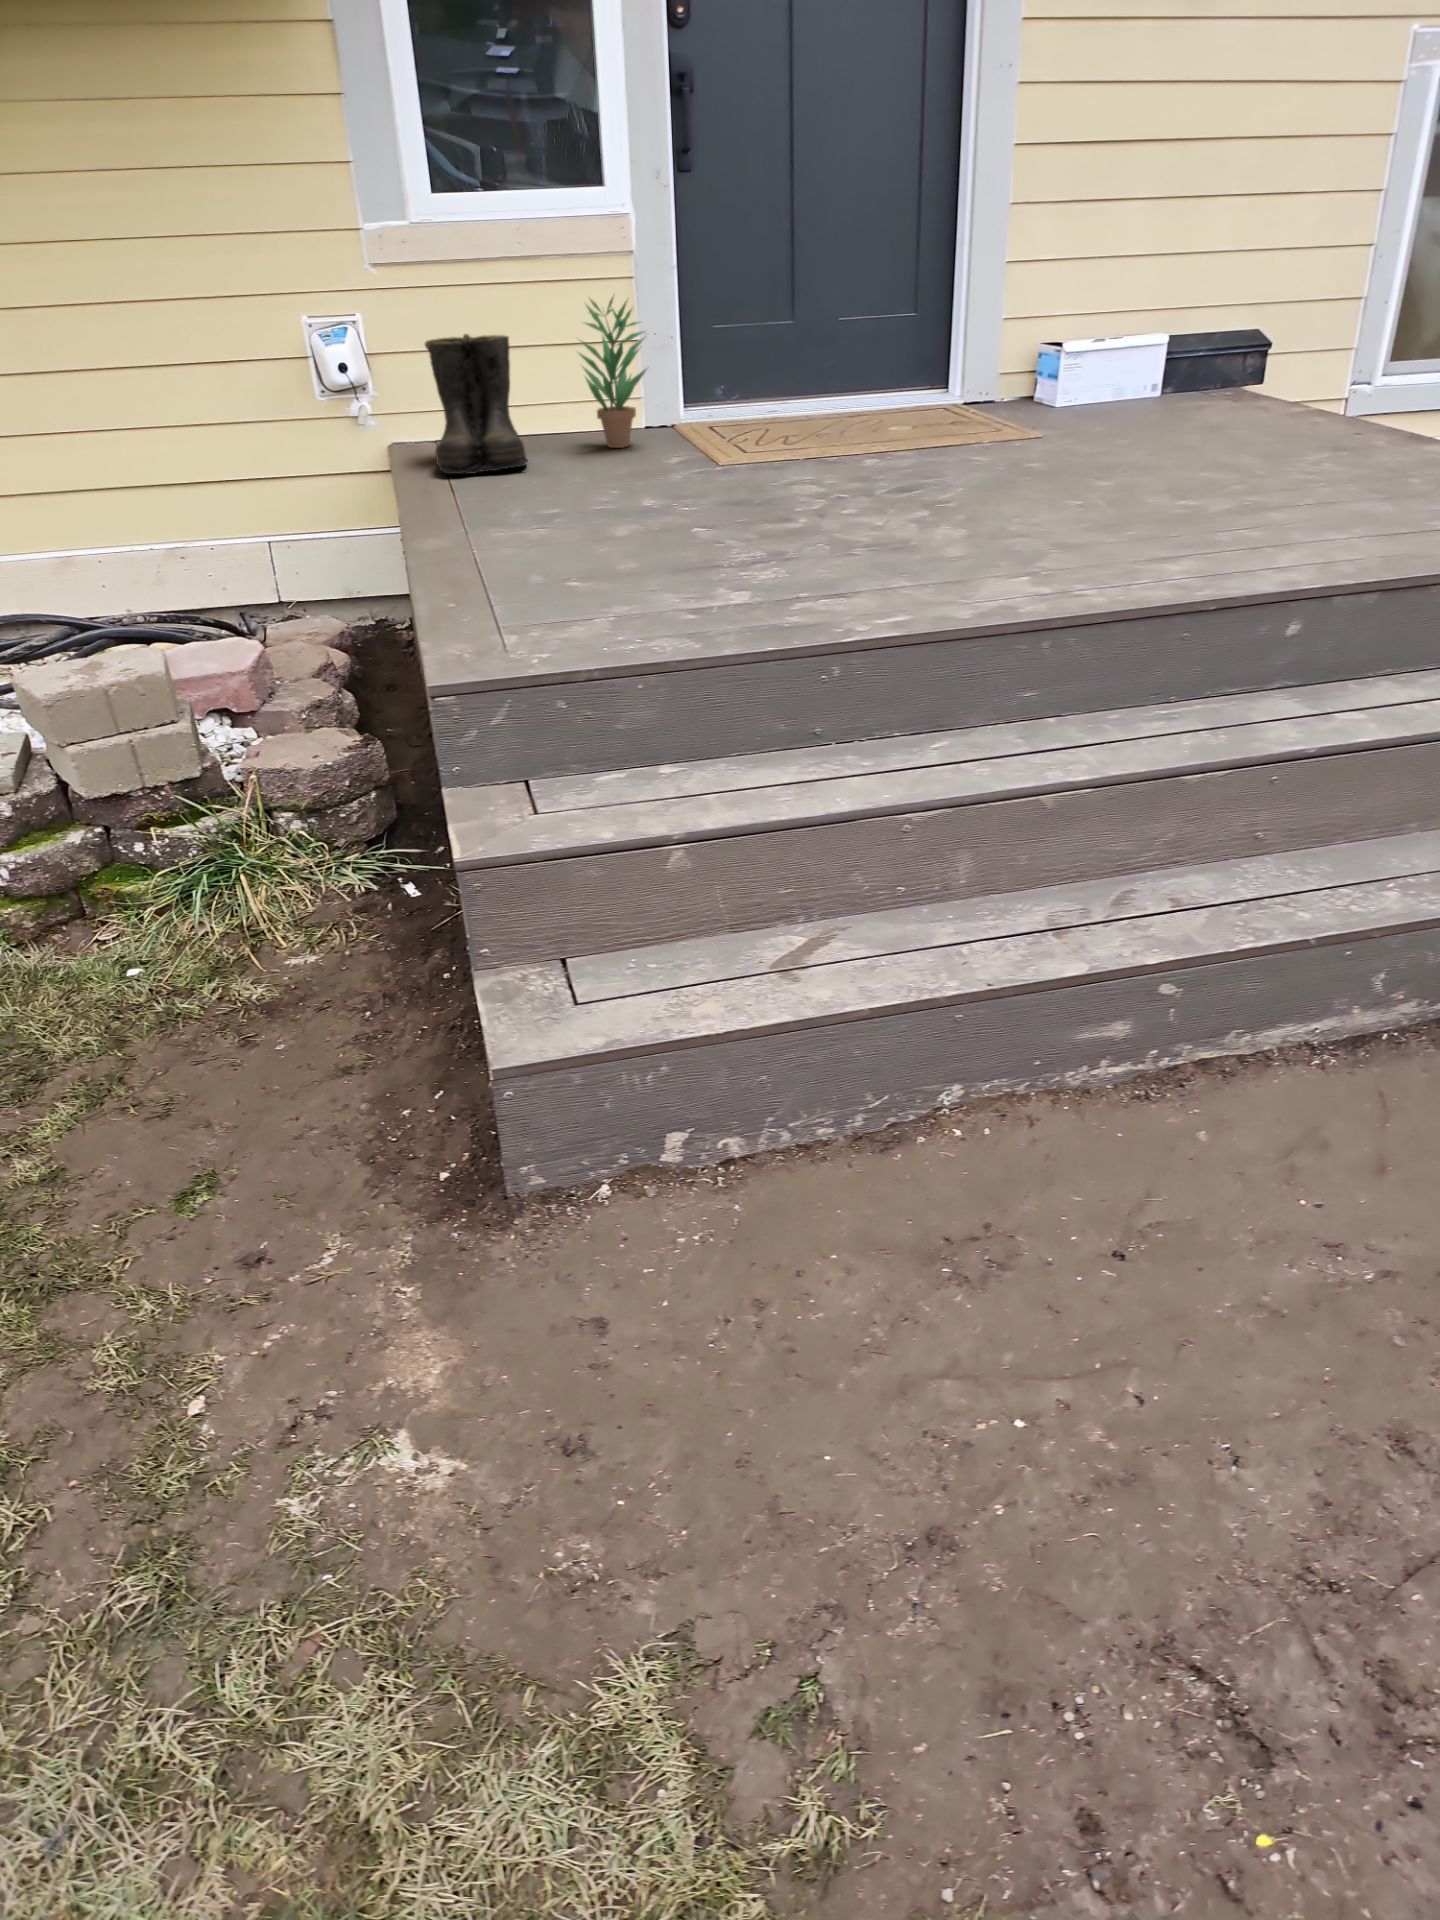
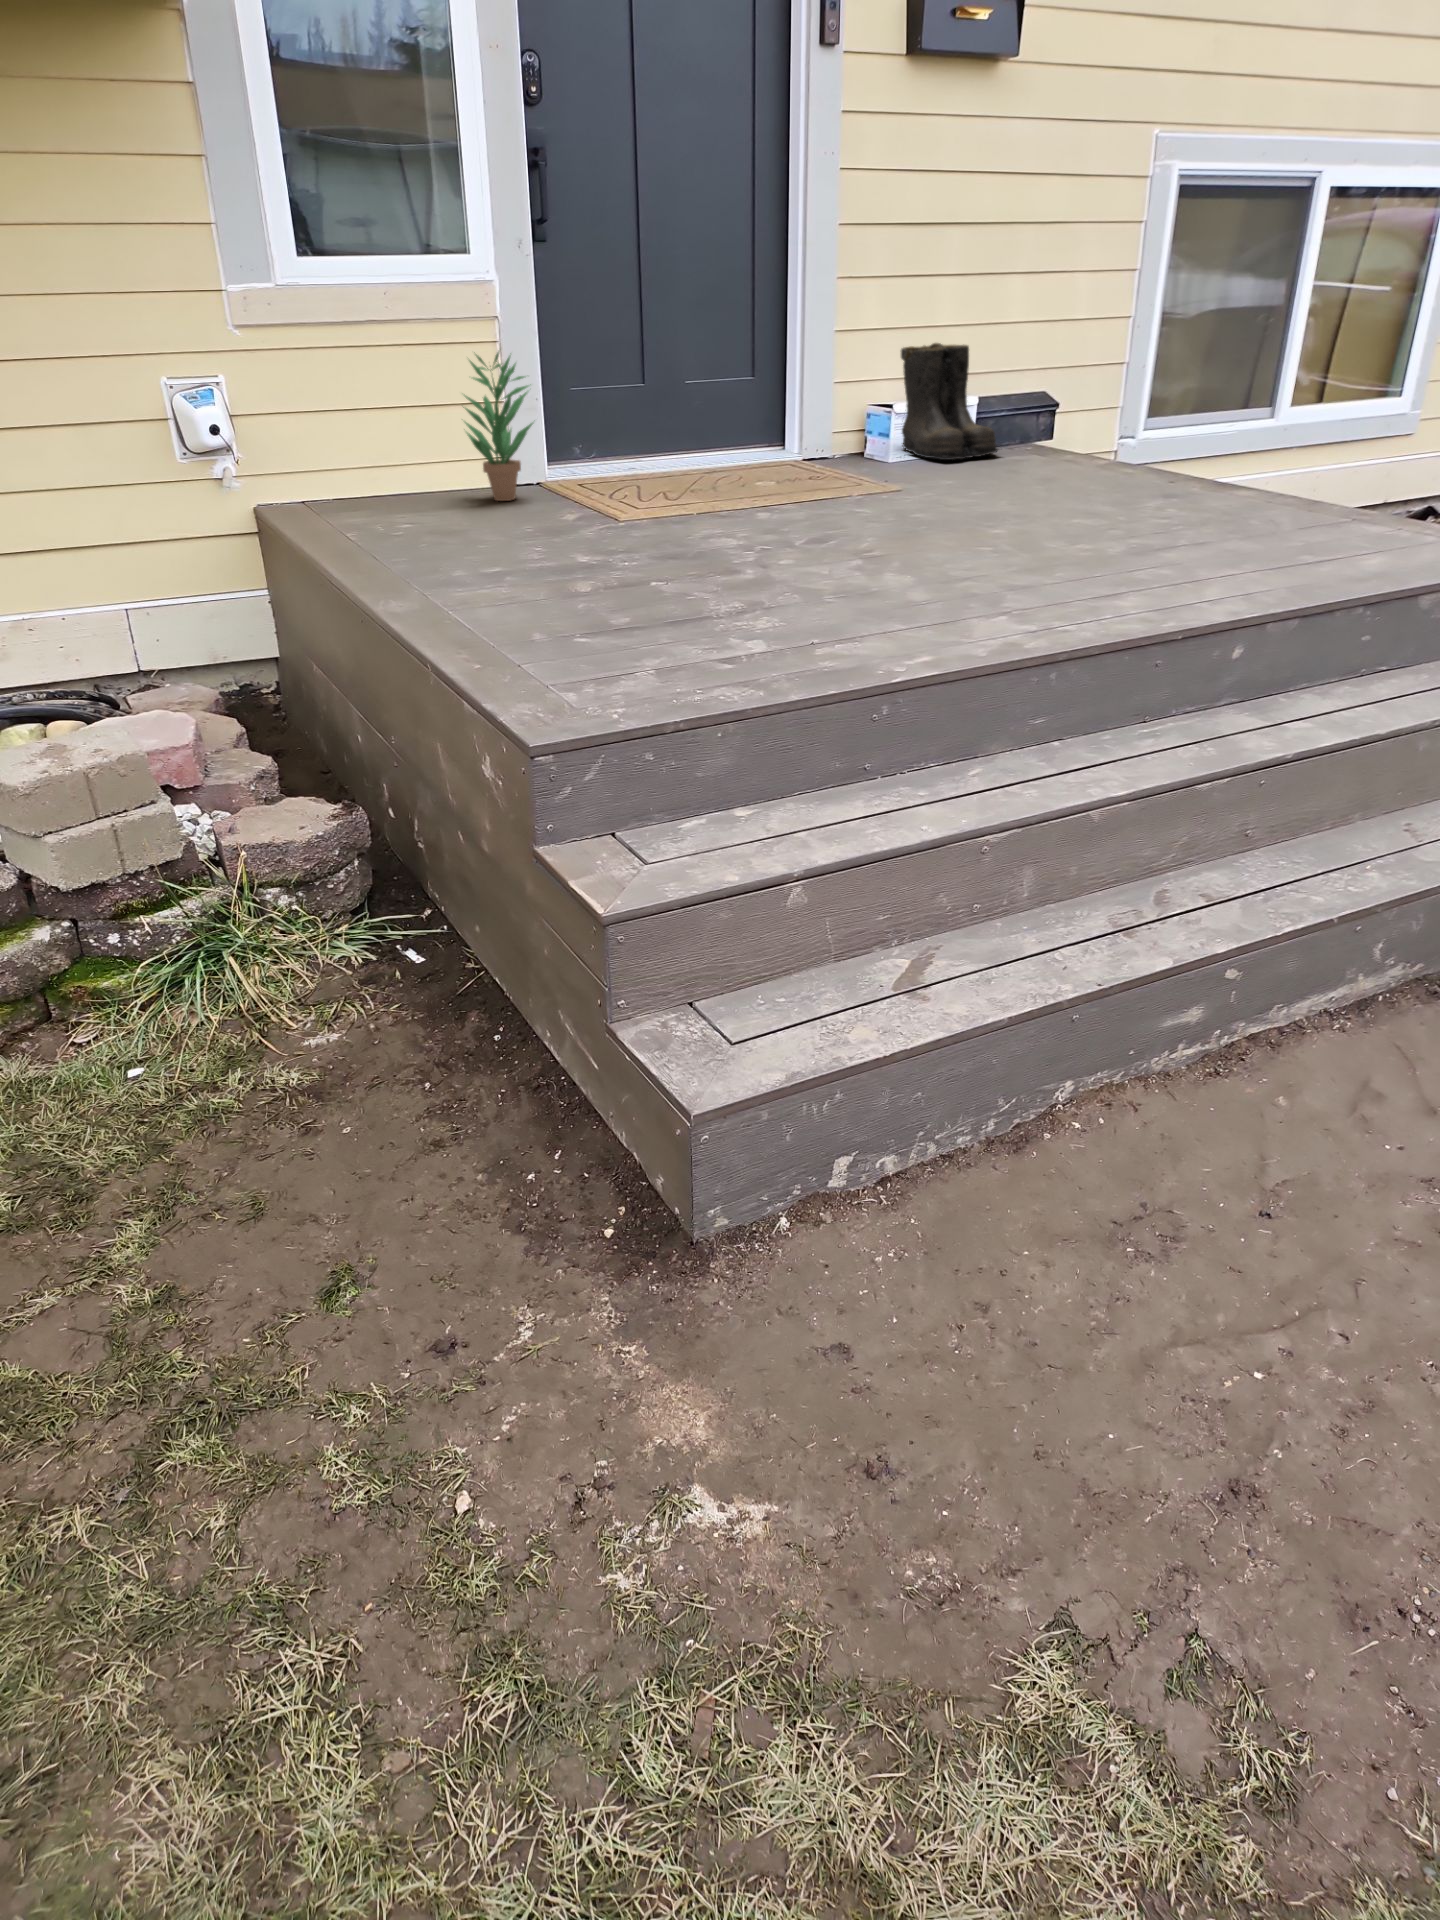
boots: present [425,334,528,474] -> present [901,343,999,460]

